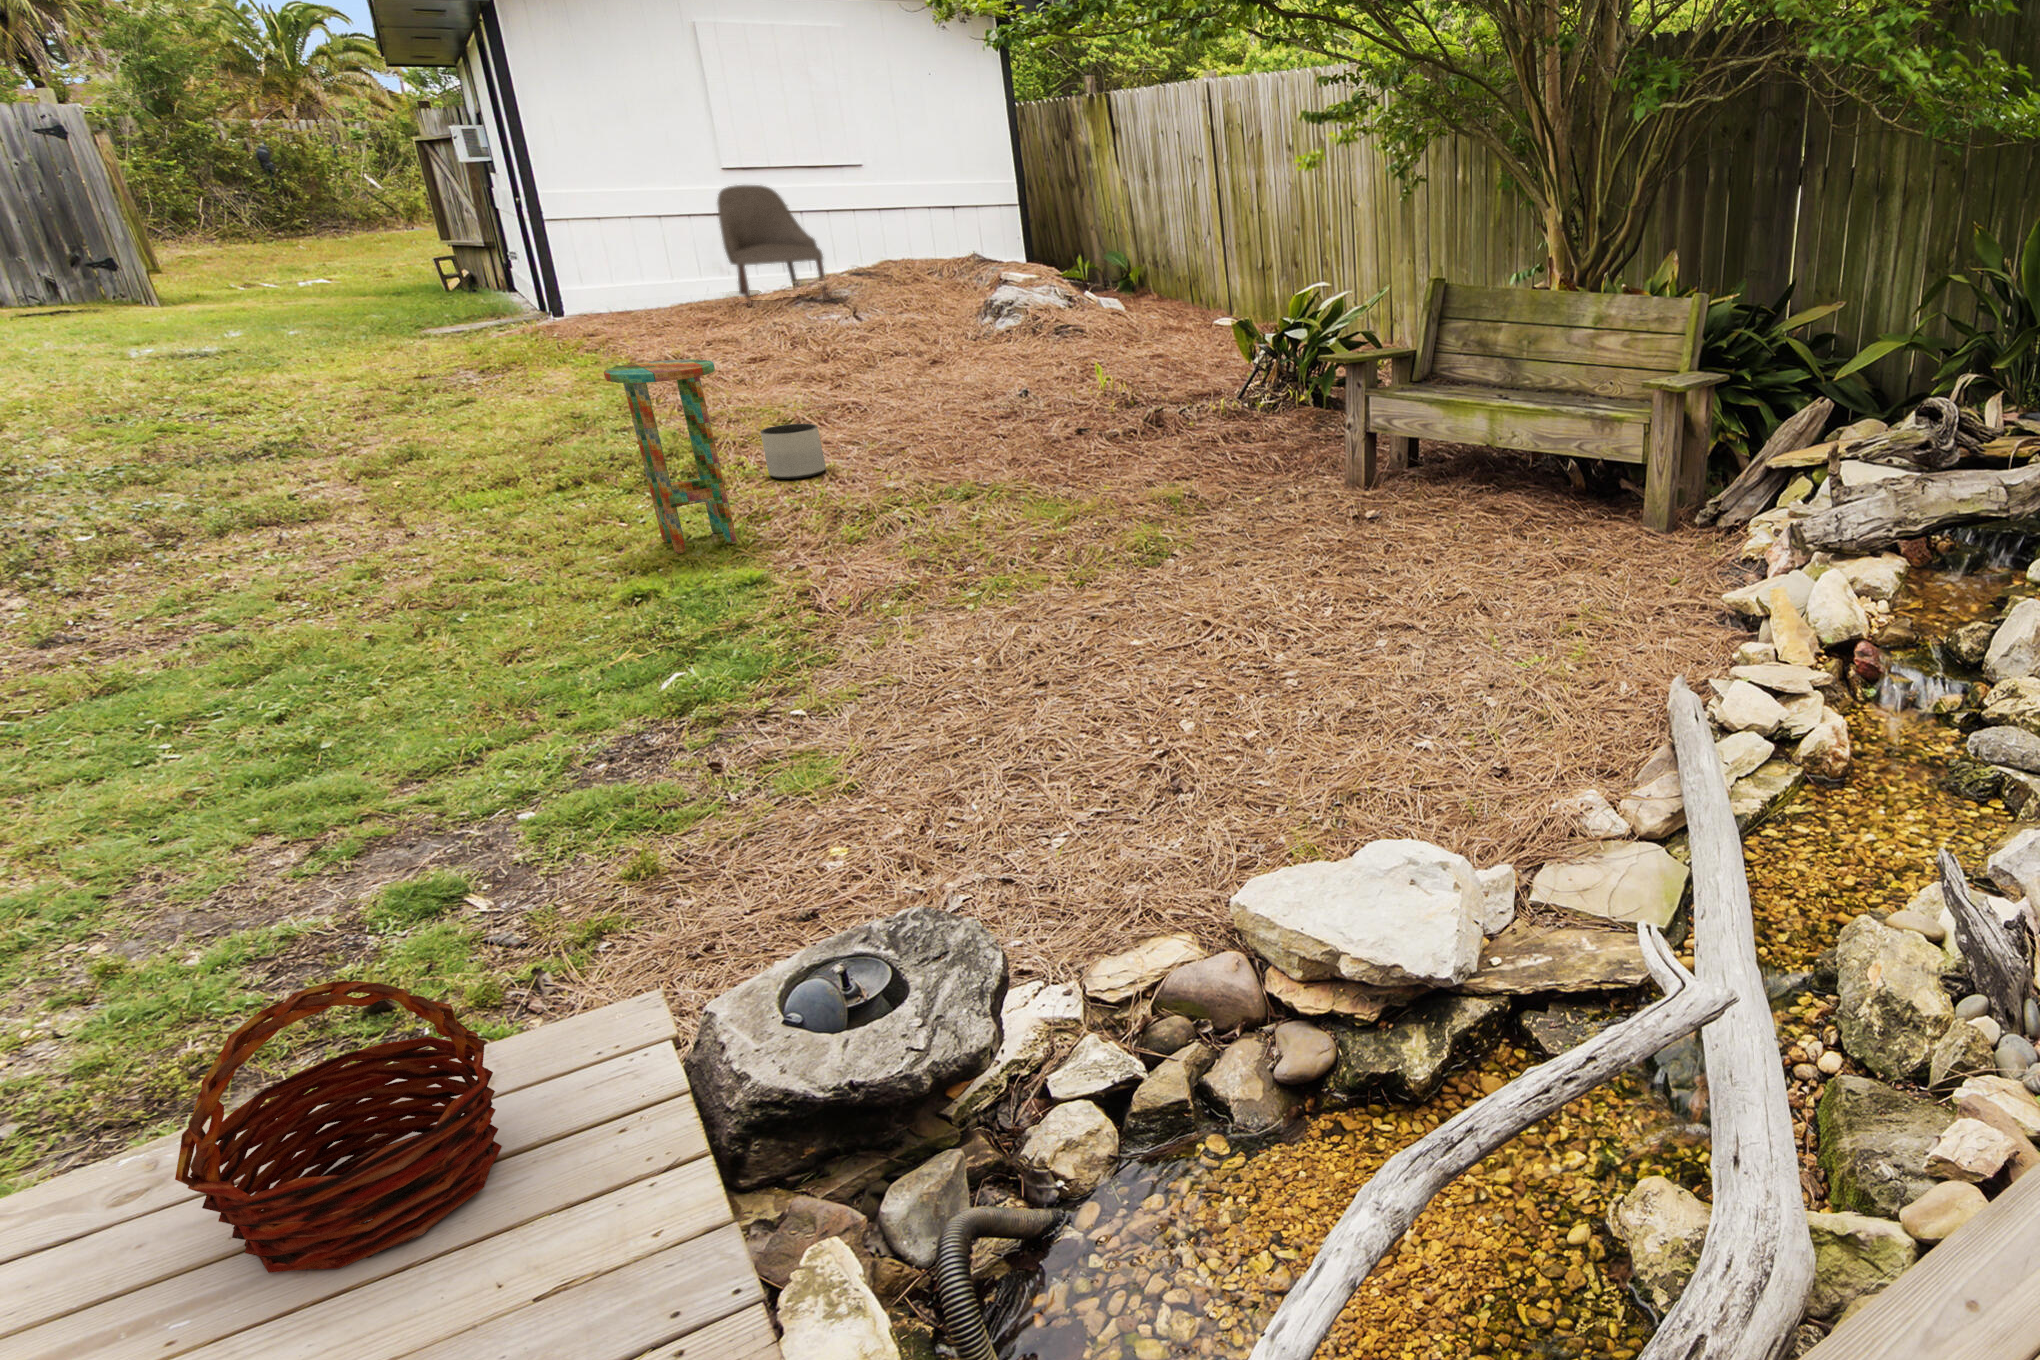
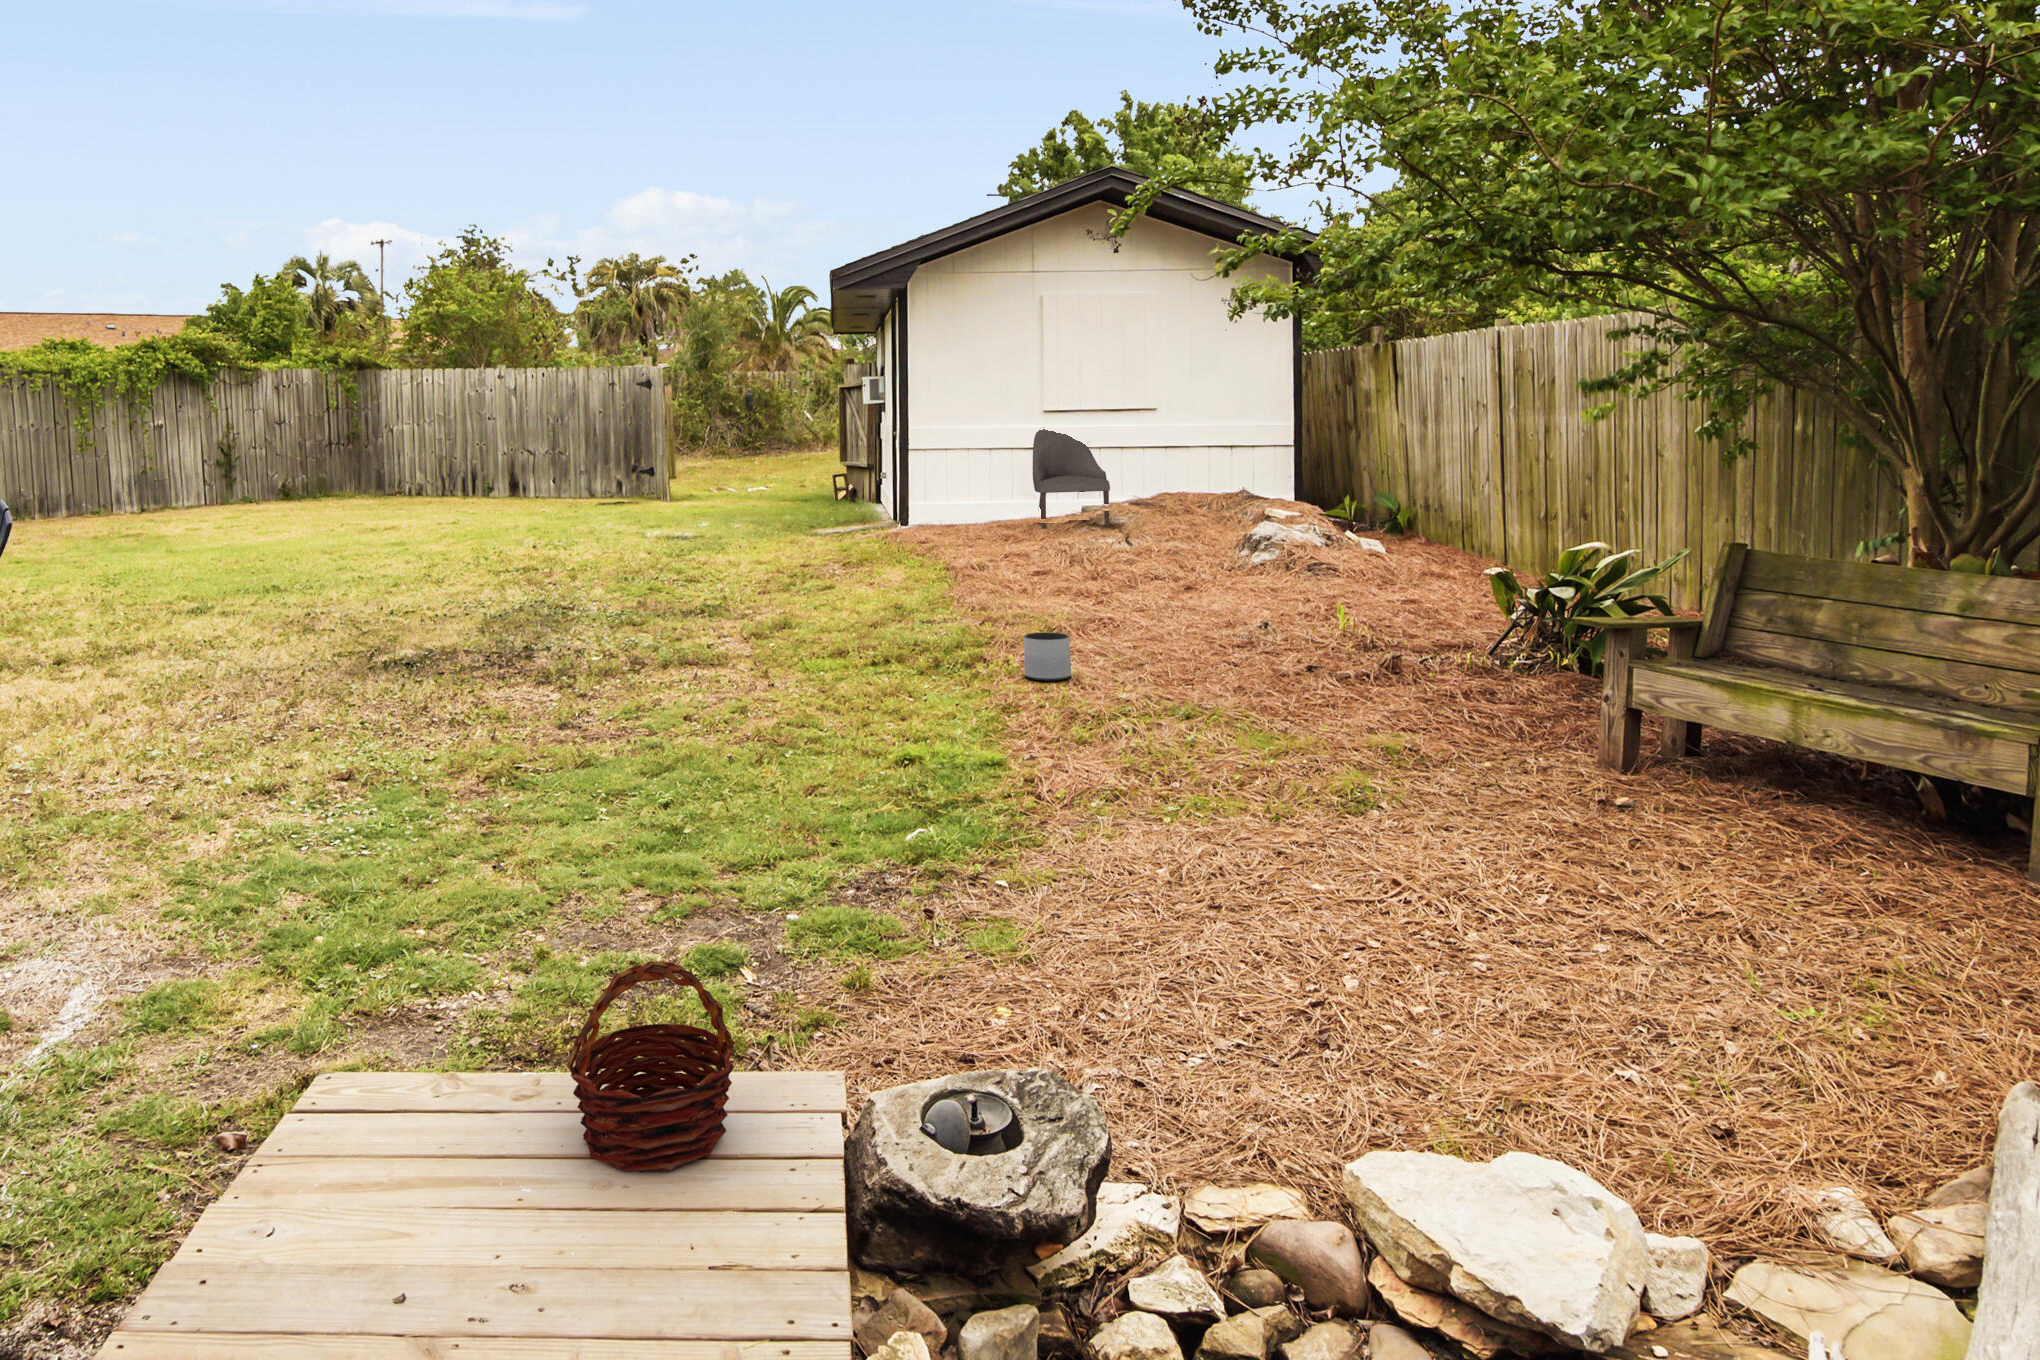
side table: present [604,359,737,553] -> none [918,569,995,731]

